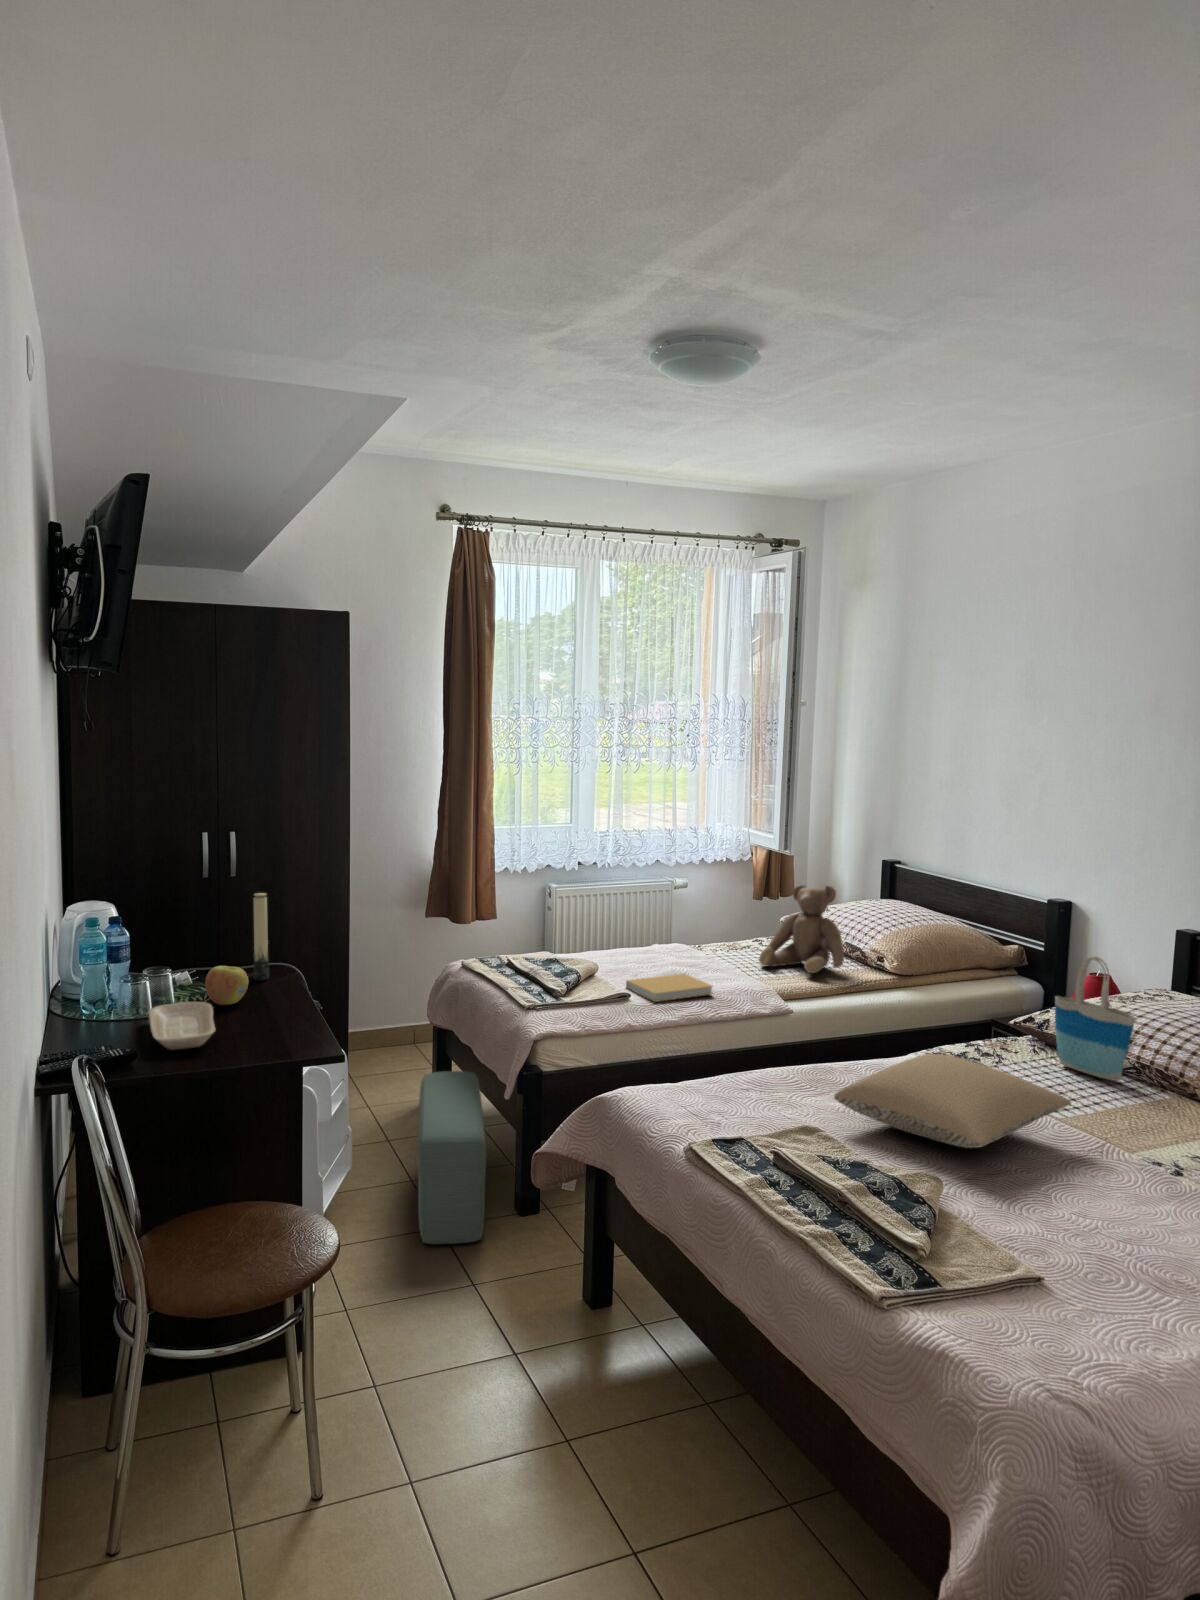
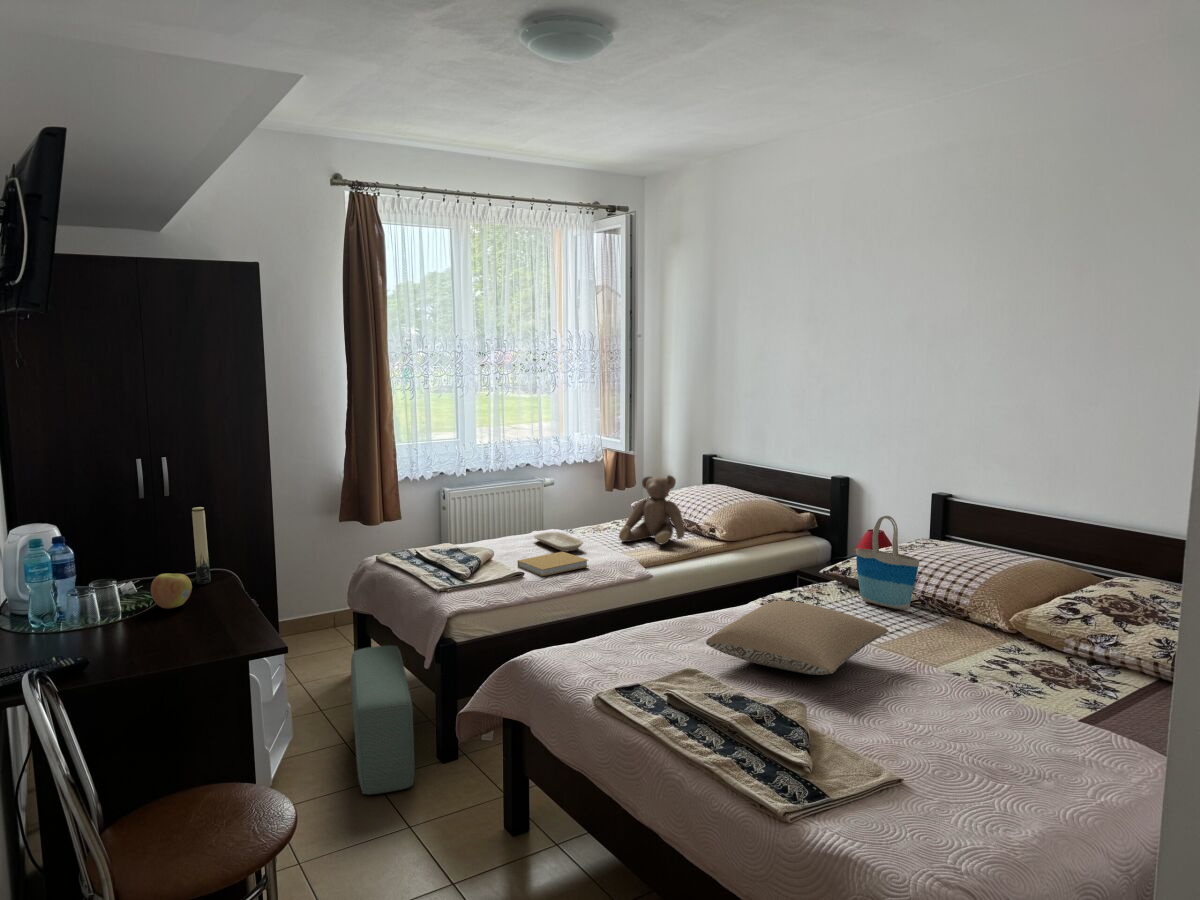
tray: present [149,1002,215,1050] -> present [534,532,583,552]

